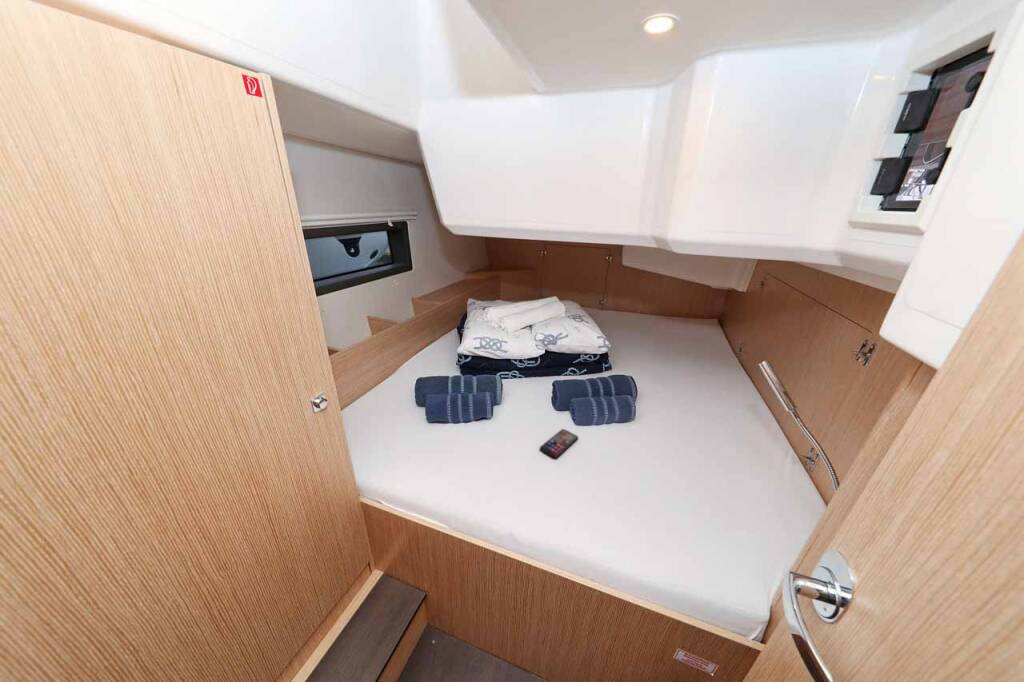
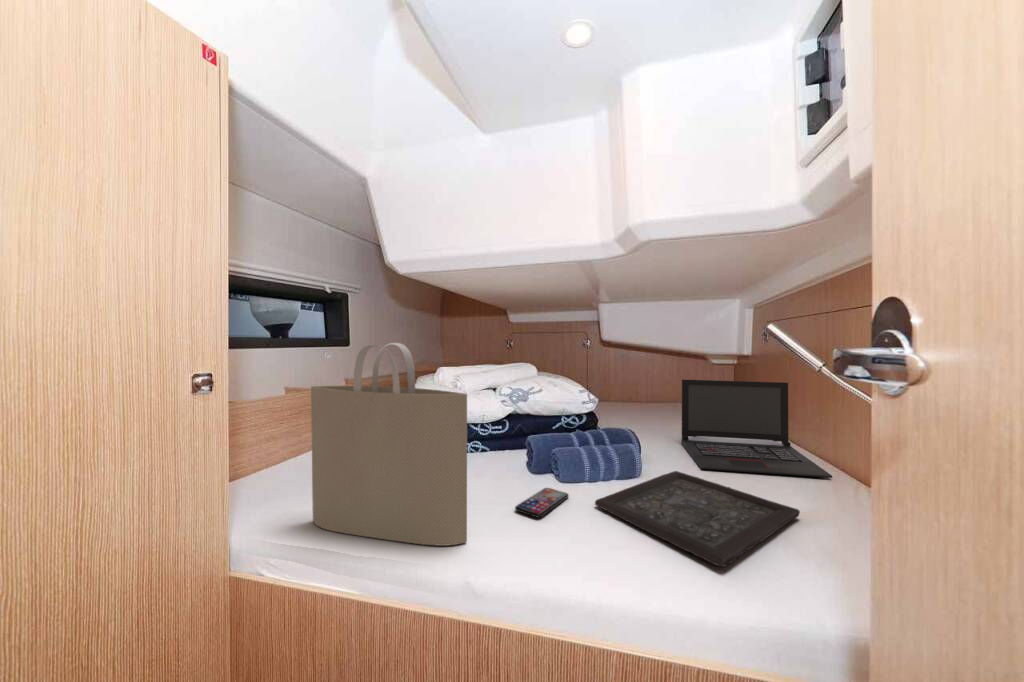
laptop: none [673,339,783,435] -> present [681,380,832,478]
tote bag: none [400,345,509,478] -> present [311,343,467,546]
tray: none [596,419,743,516] -> present [595,471,800,567]

